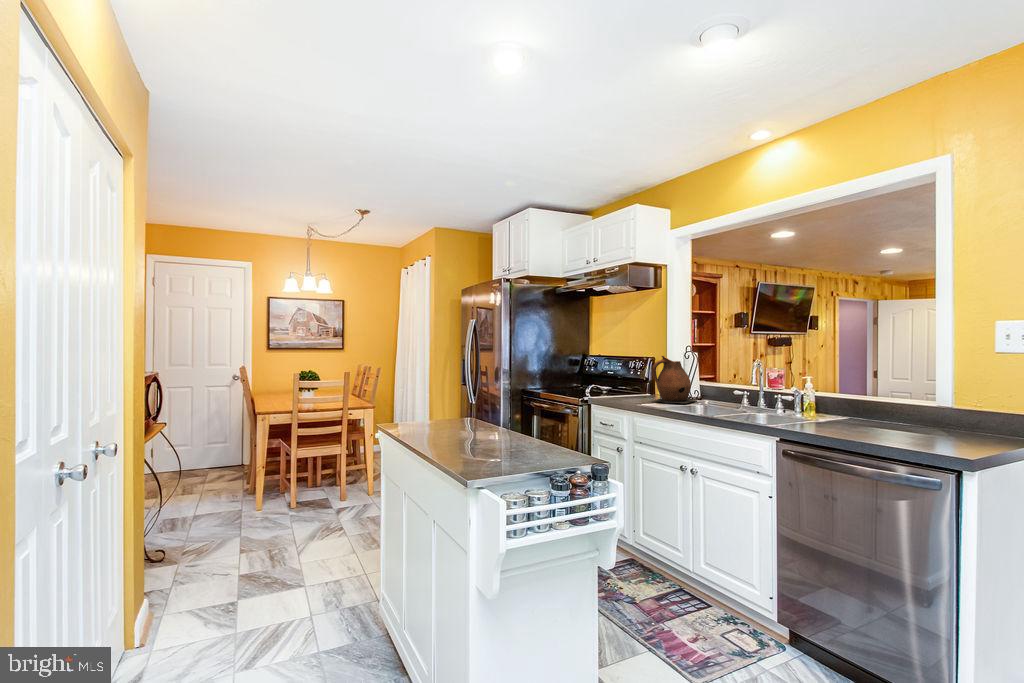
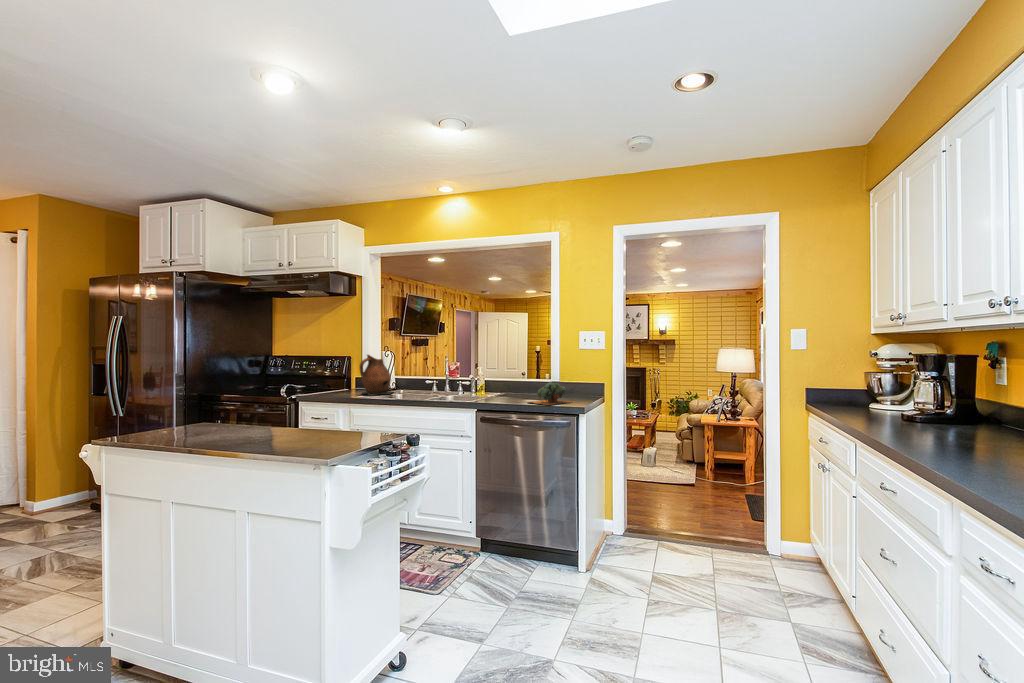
succulent plant: none [867,407,973,447] -> present [528,382,570,405]

